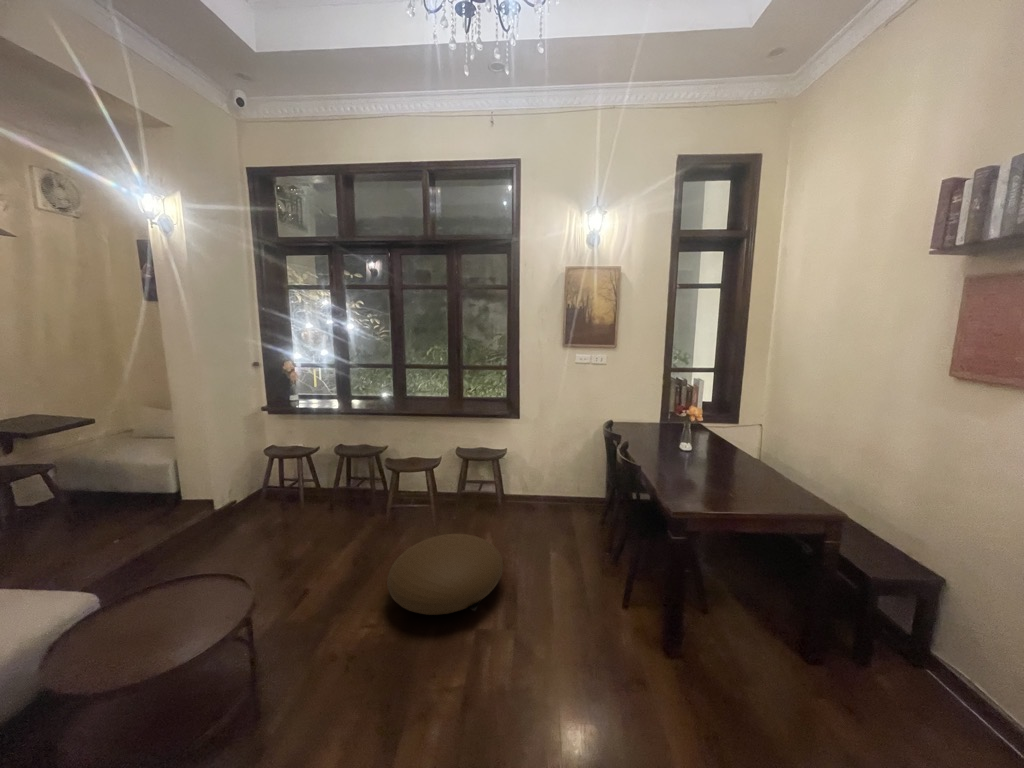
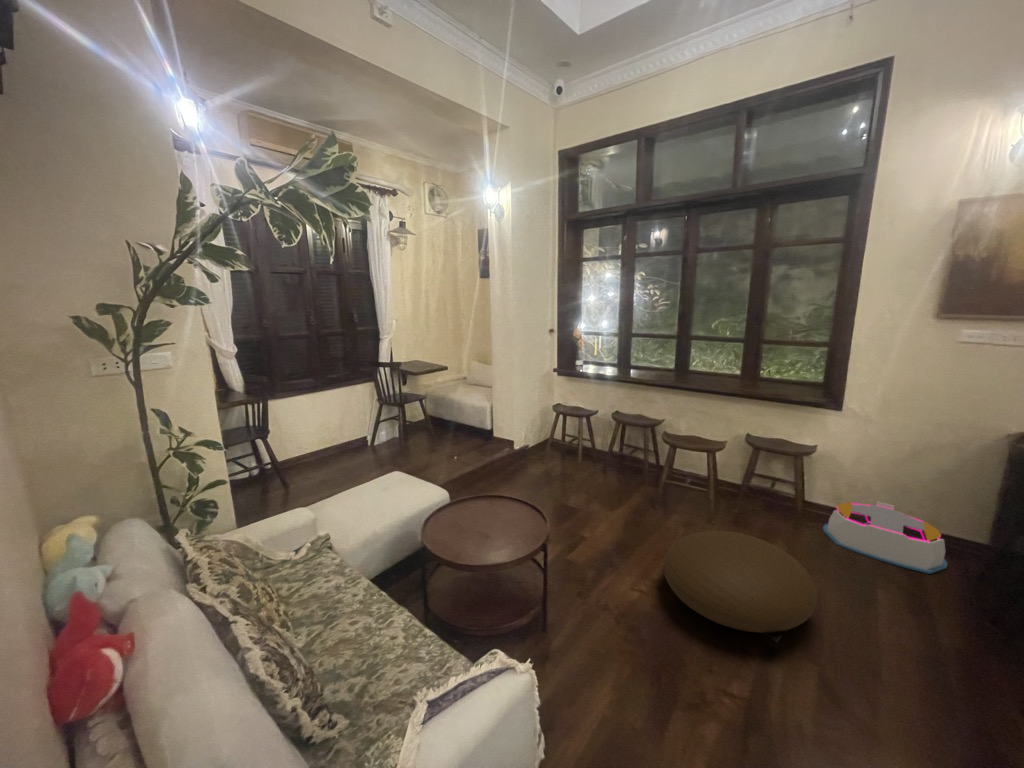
storage bin: none [515,483,583,527] -> present [823,501,948,574]

